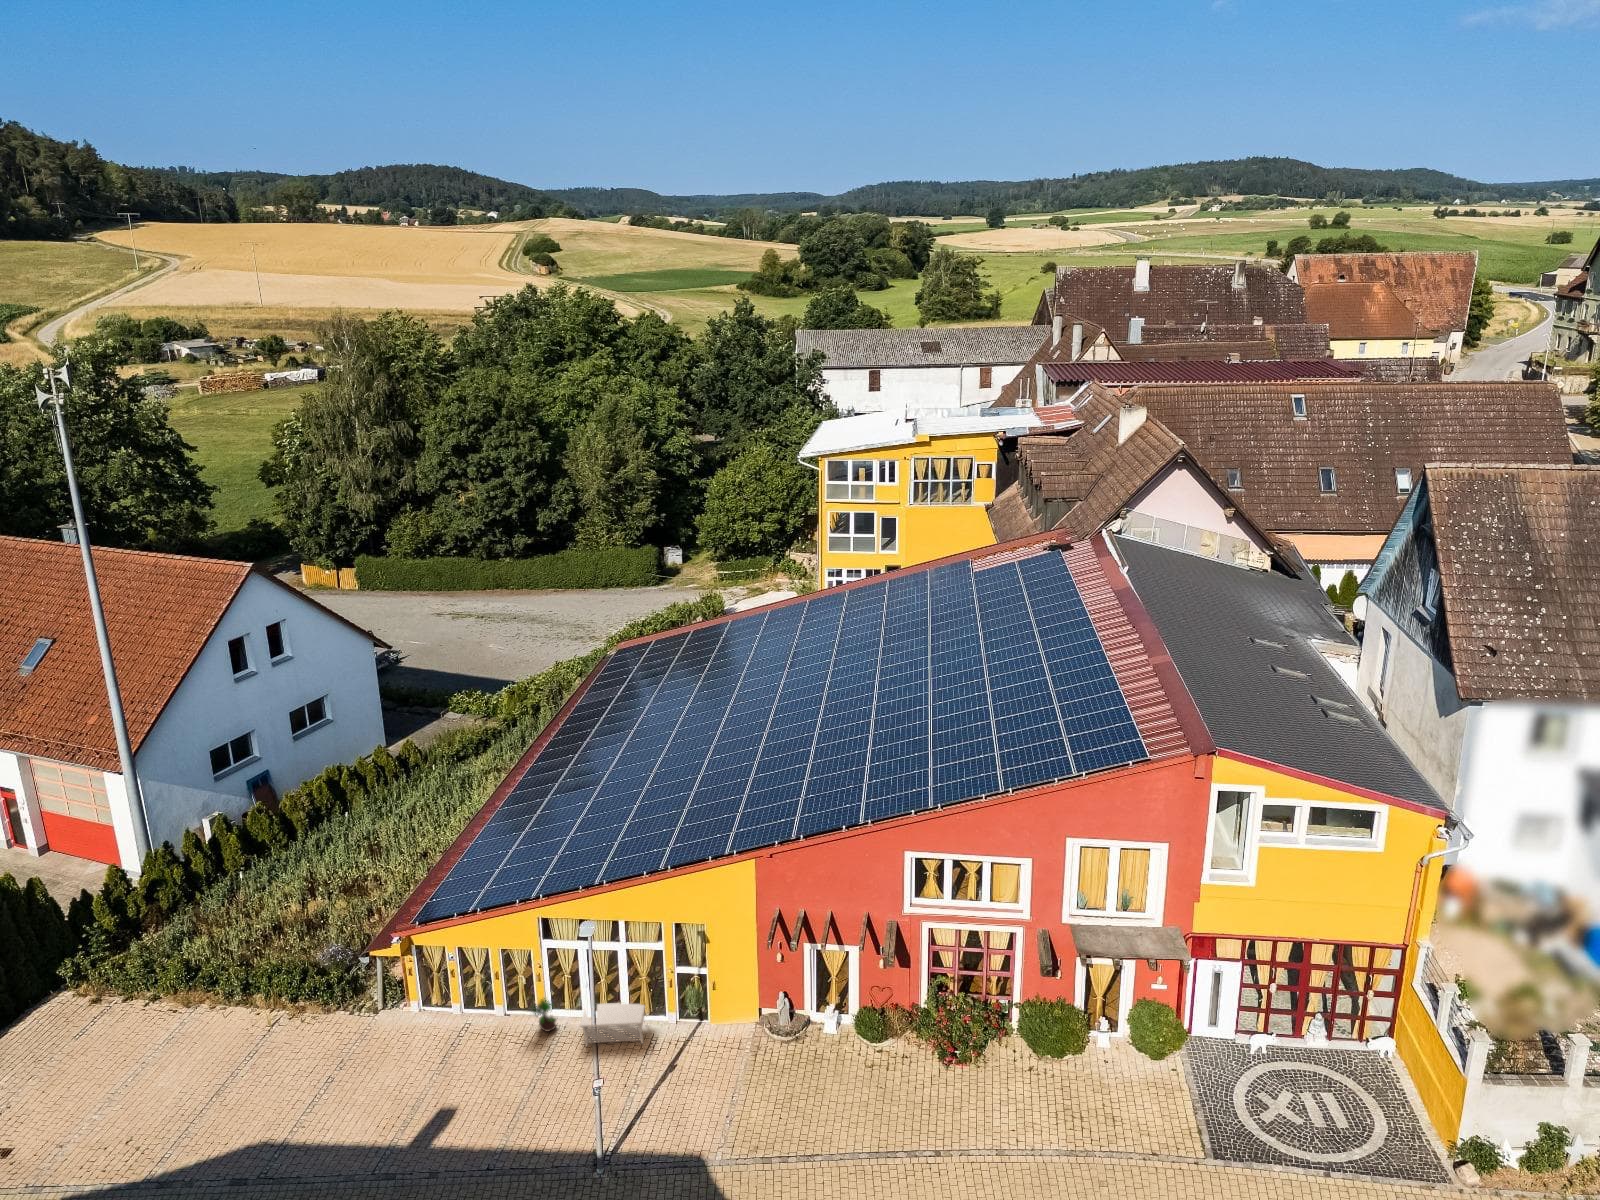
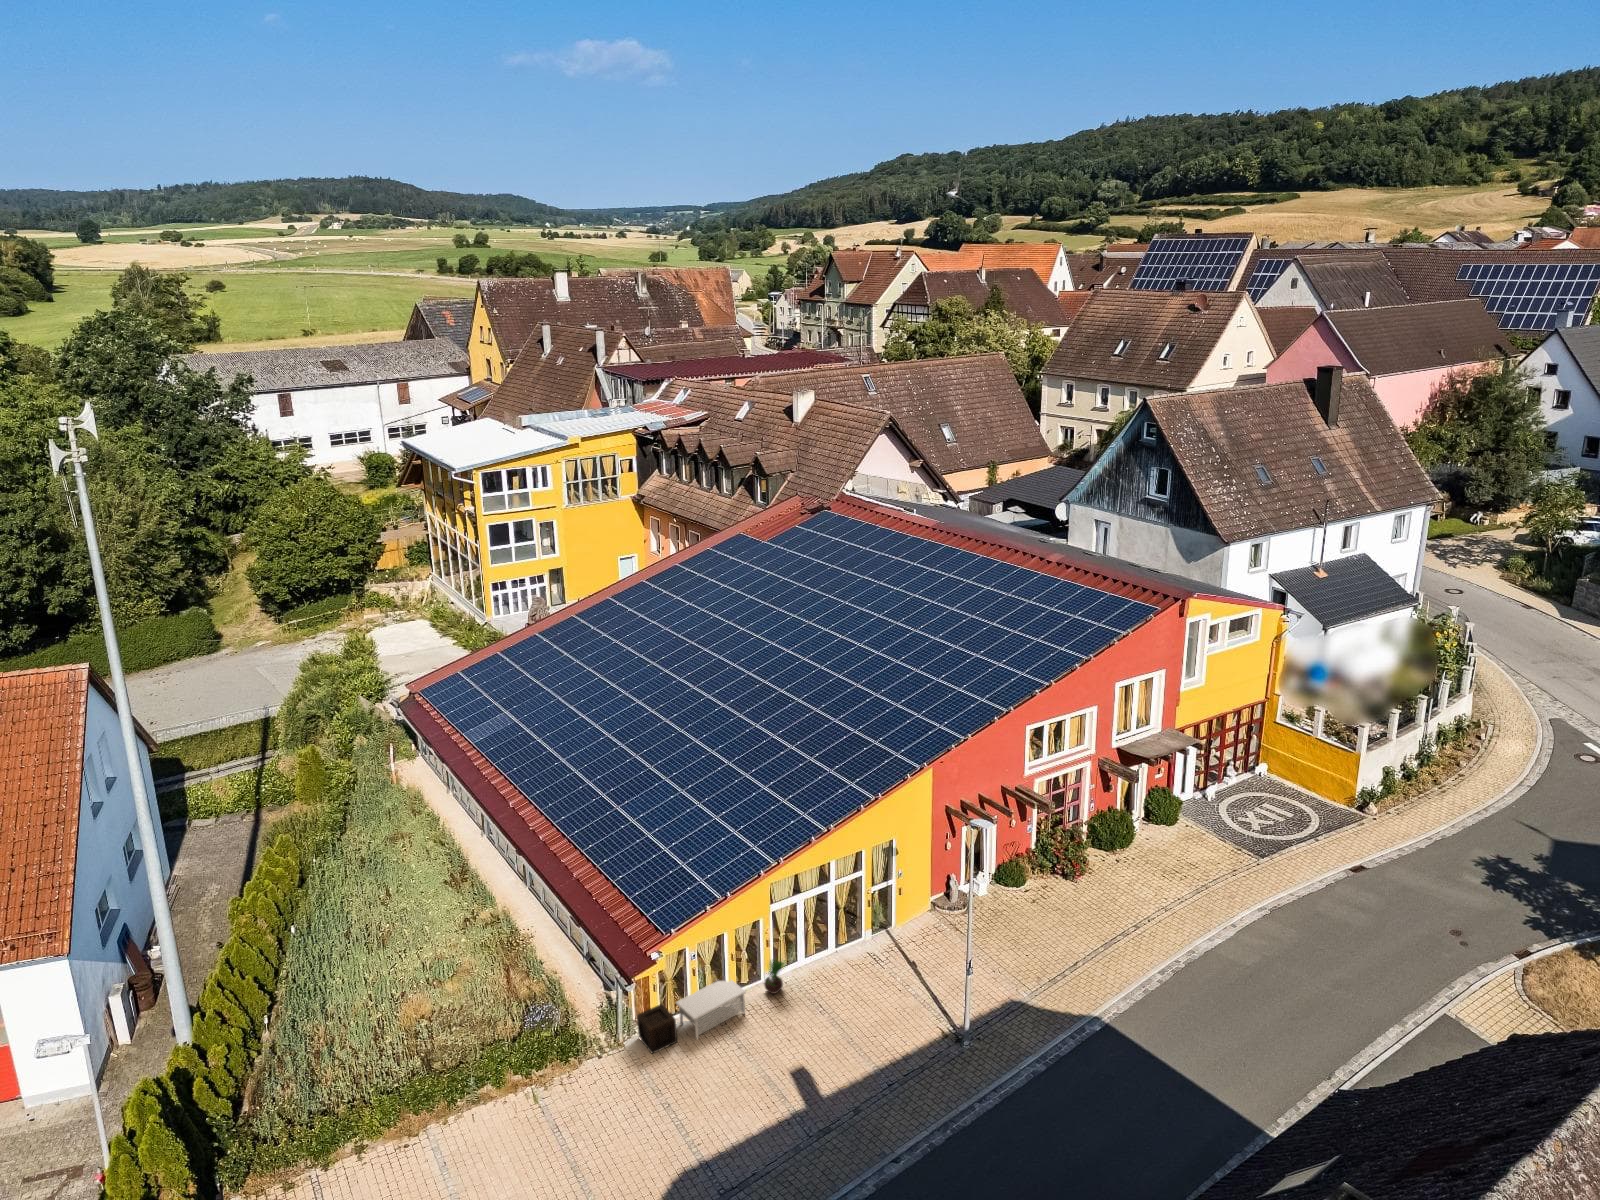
wooden crate: none [407,993,448,1032] -> present [637,1004,677,1053]
storage bench: present [580,1003,645,1046] -> present [676,980,746,1039]

